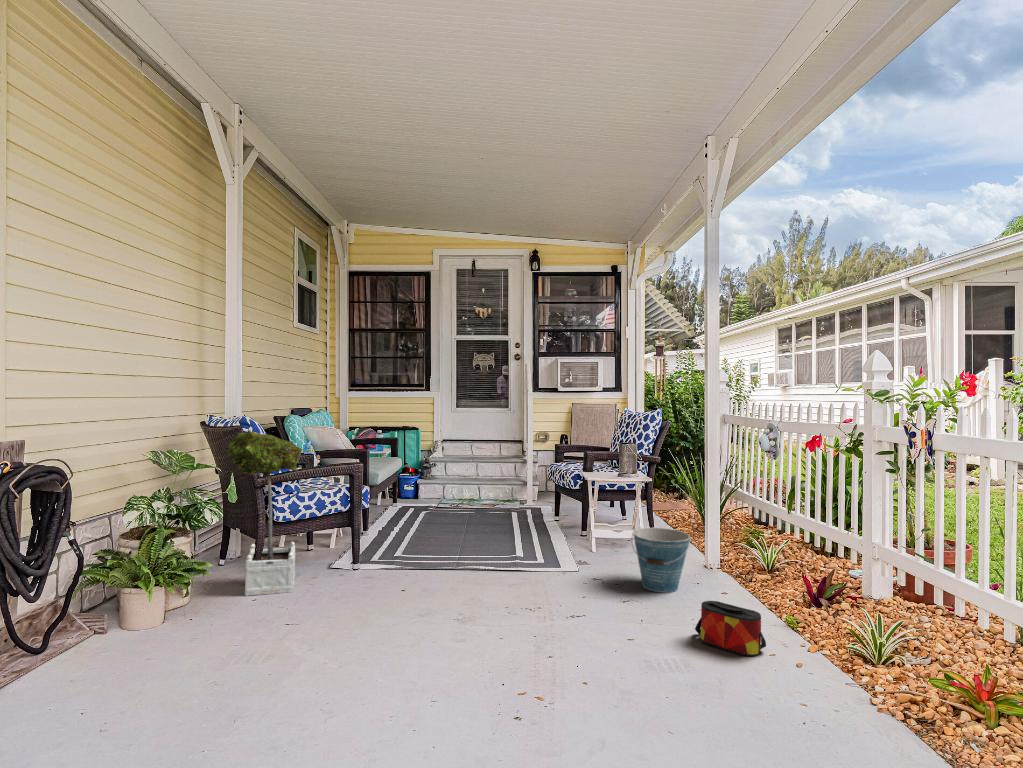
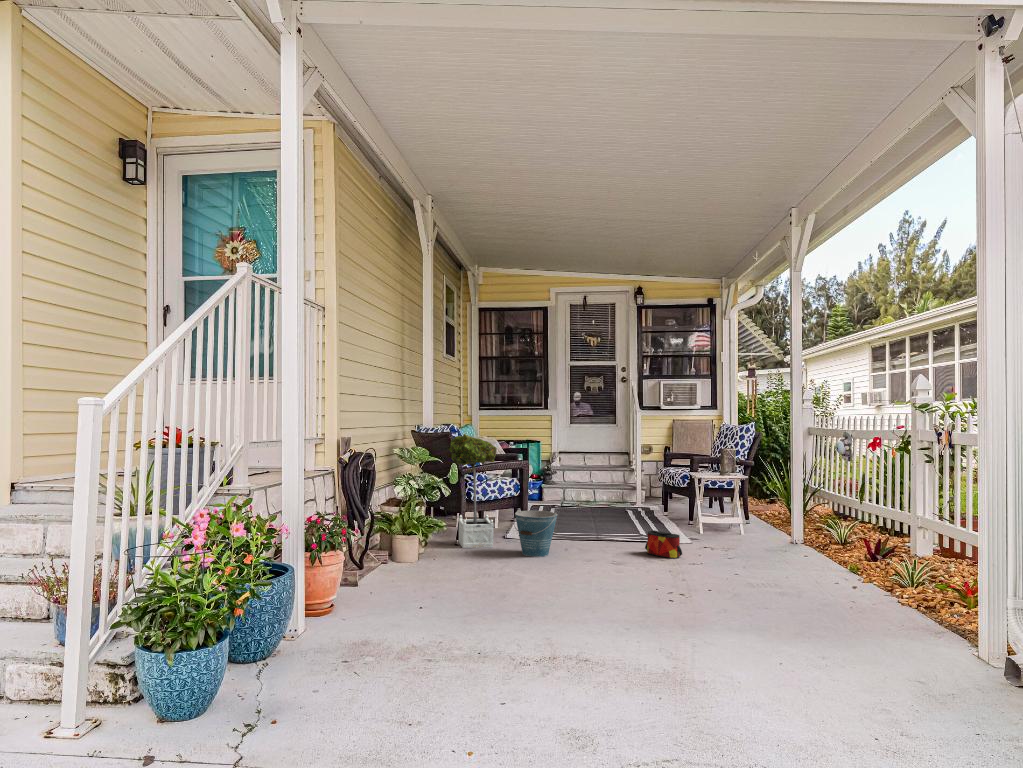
bucket: present [632,528,691,592] -> present [514,510,557,557]
bag: present [695,601,766,656] -> present [645,530,682,559]

